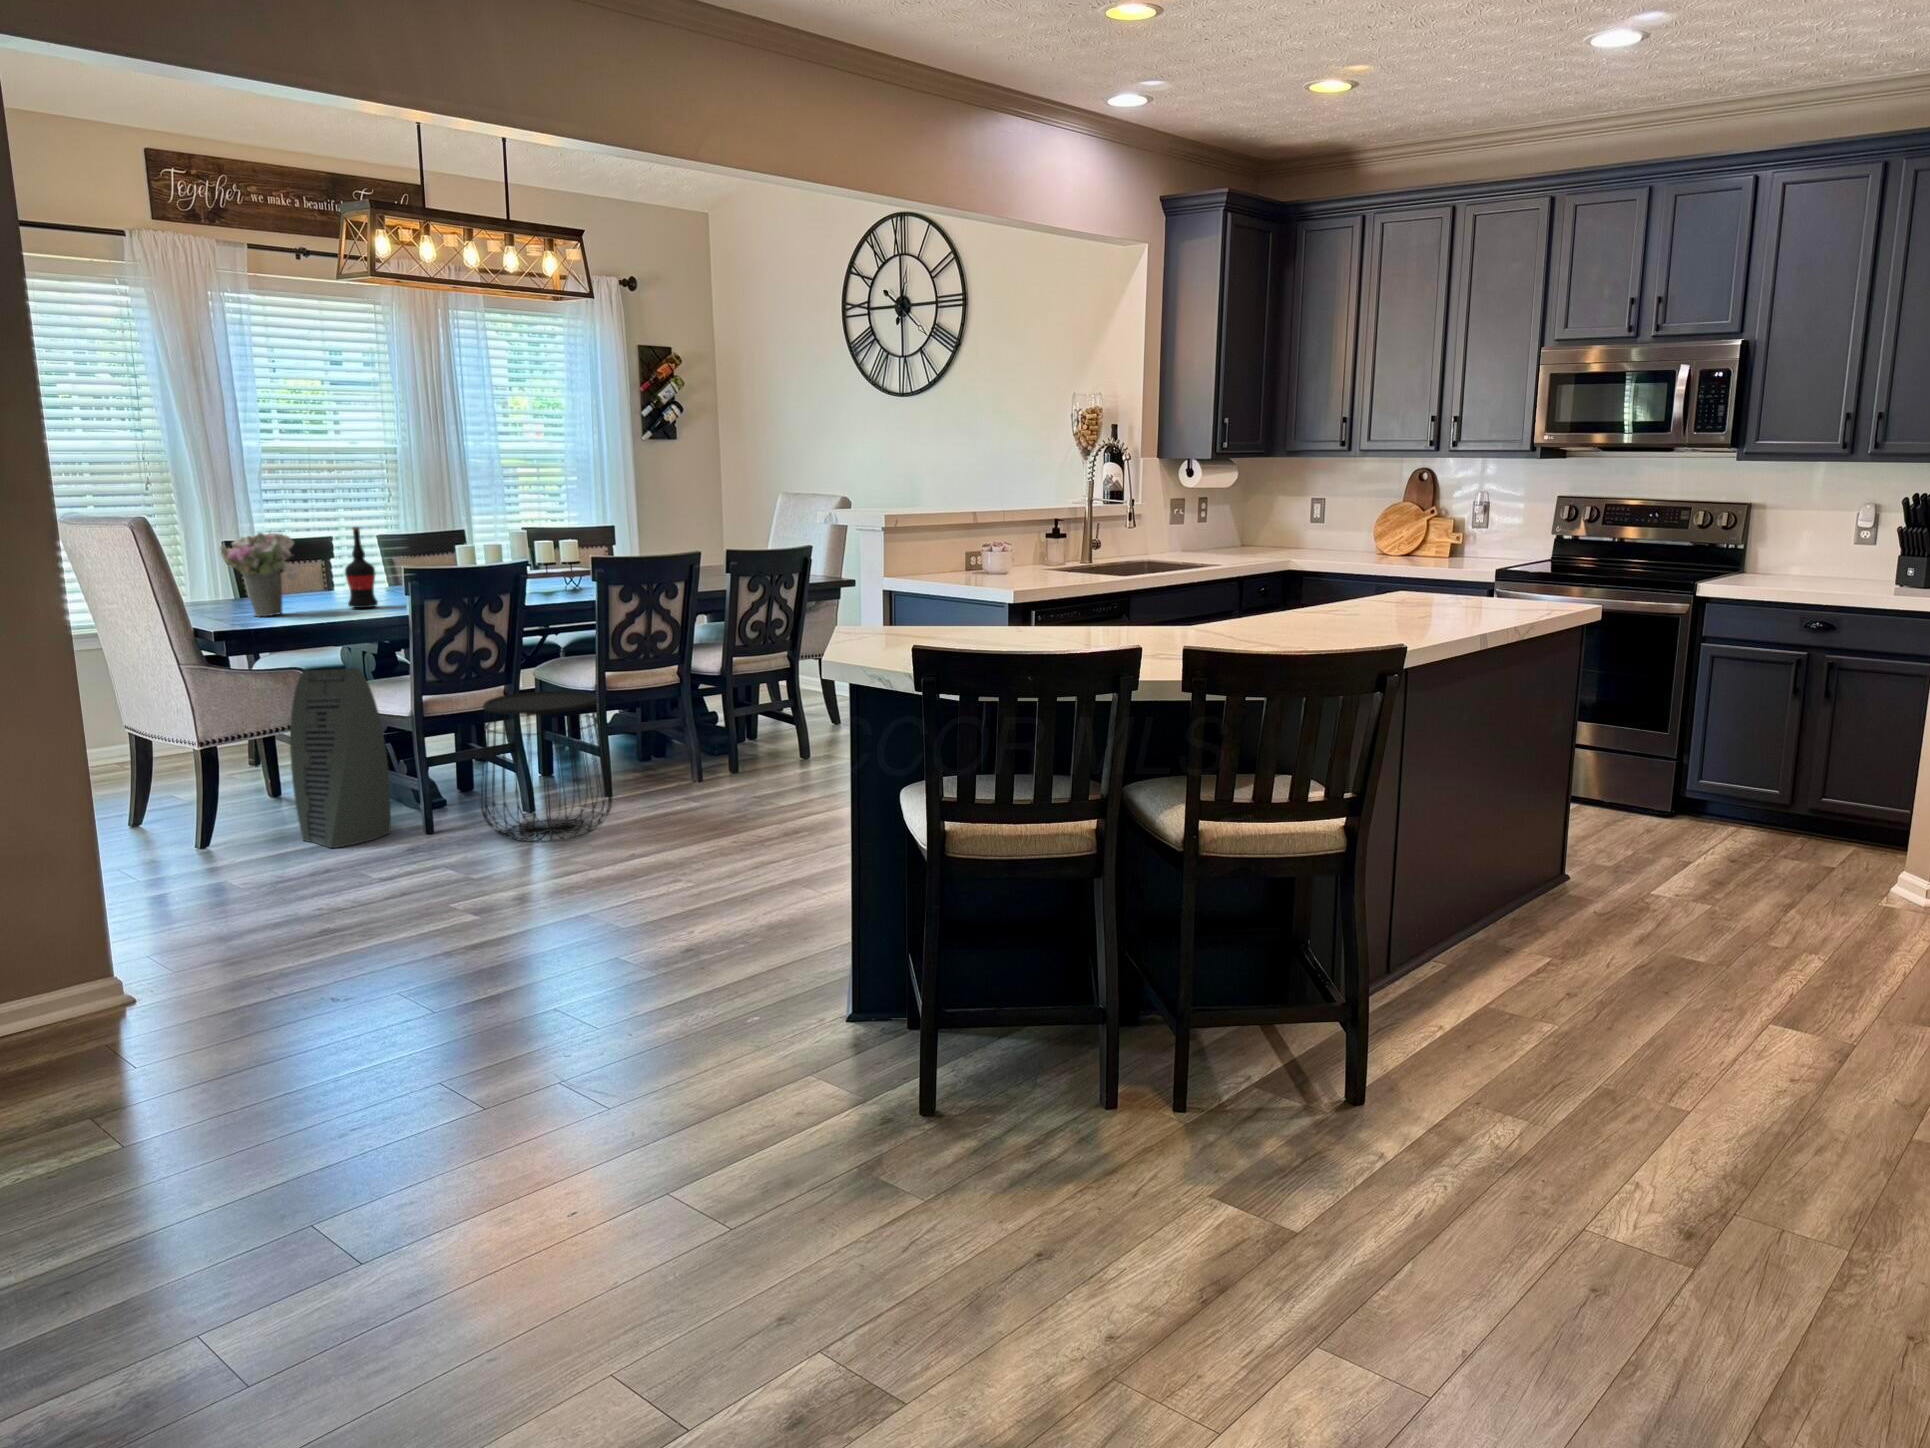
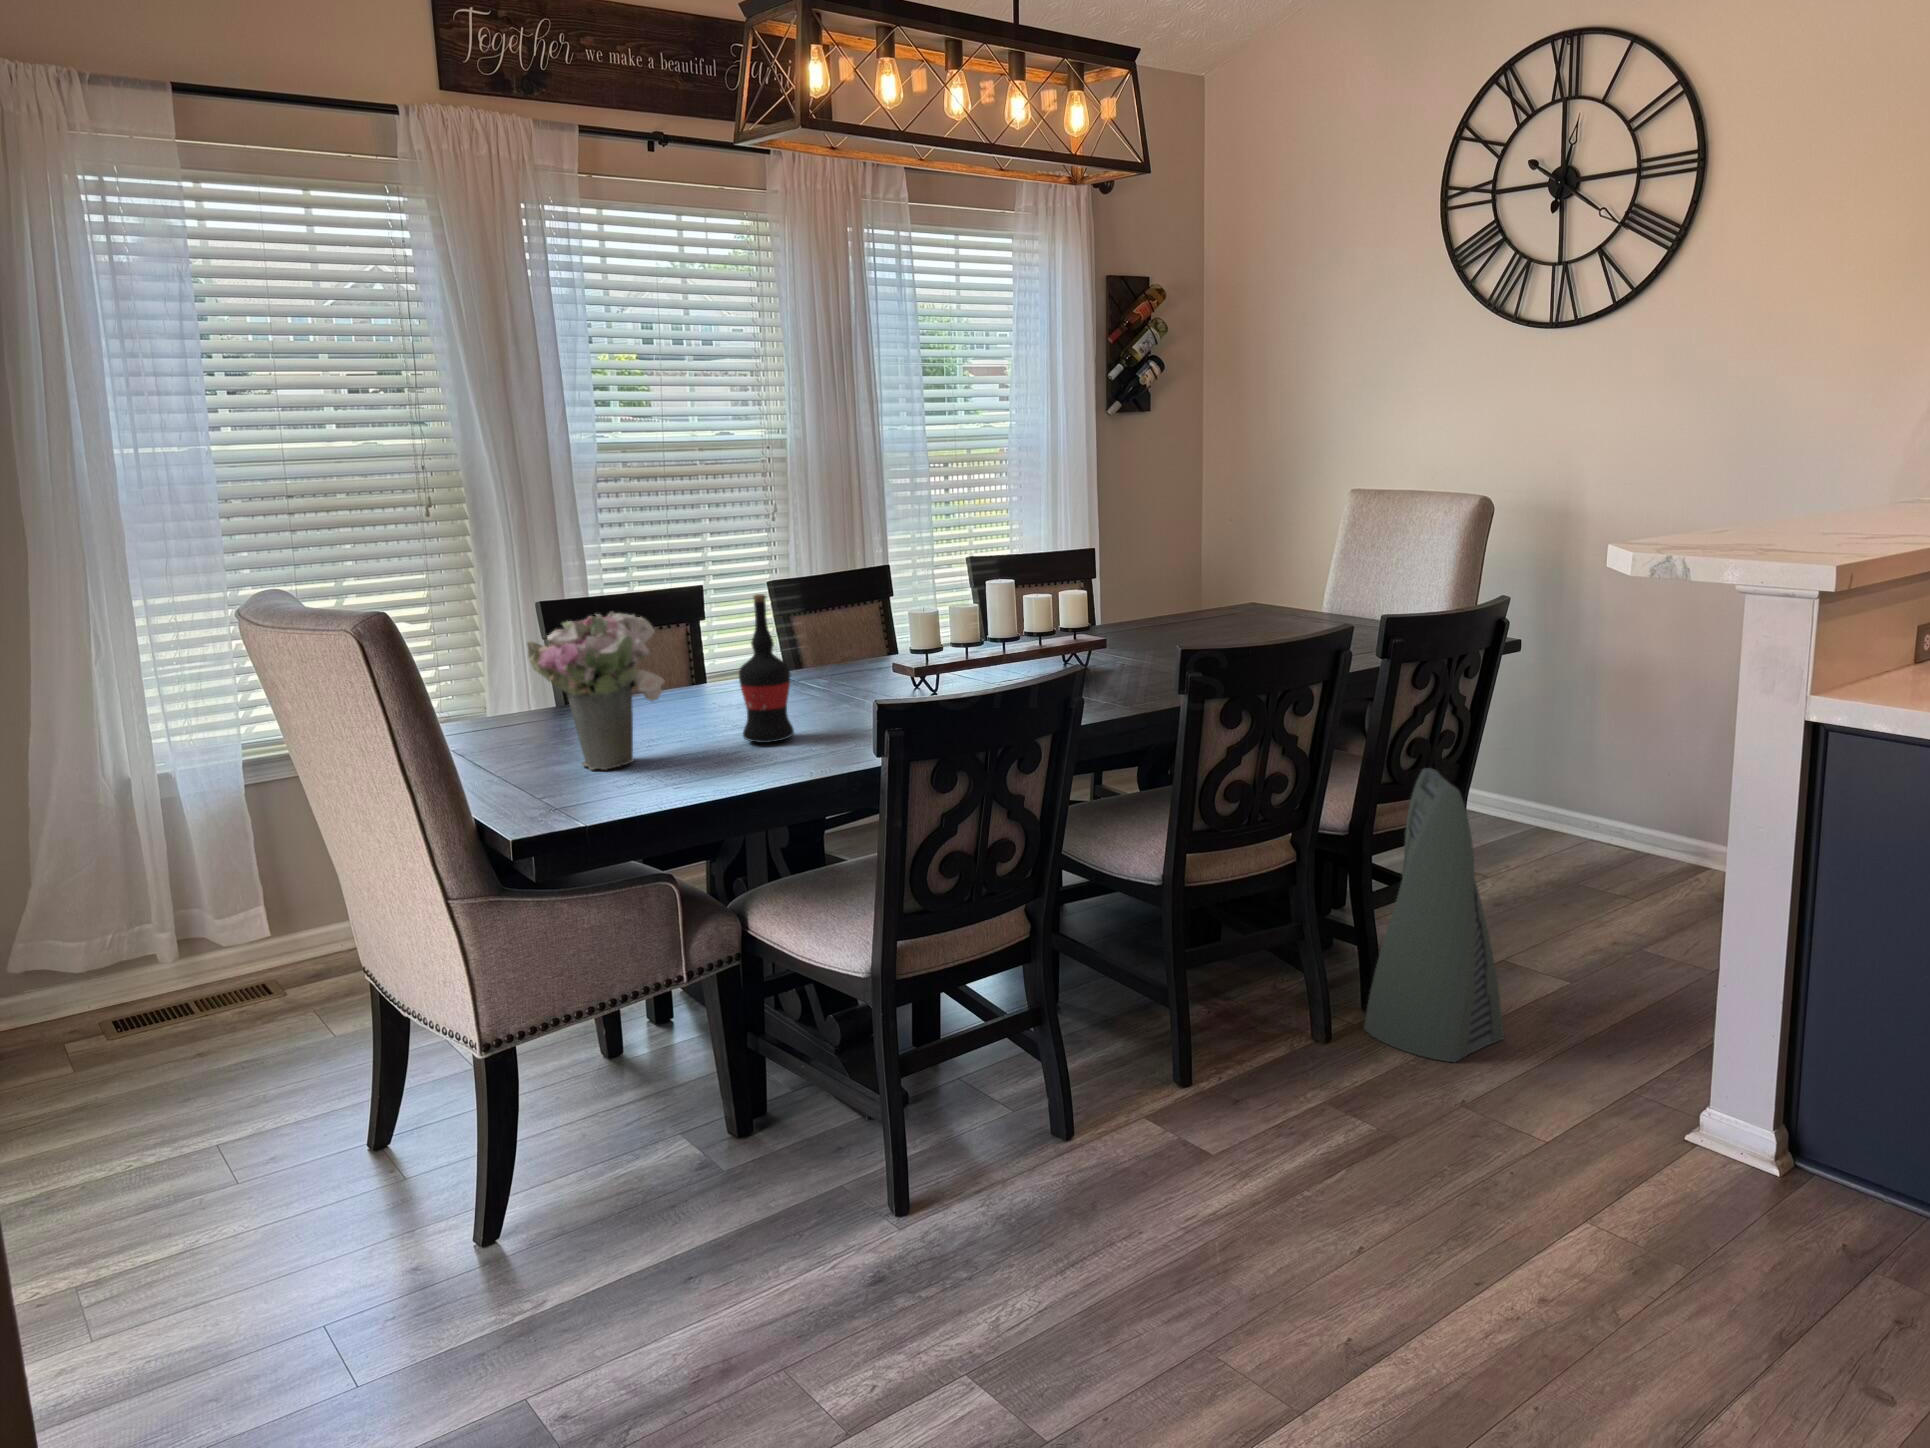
air purifier: present [290,668,391,848] -> present [1364,768,1504,1062]
side table: present [481,691,612,842] -> none [997,914,1248,1247]

